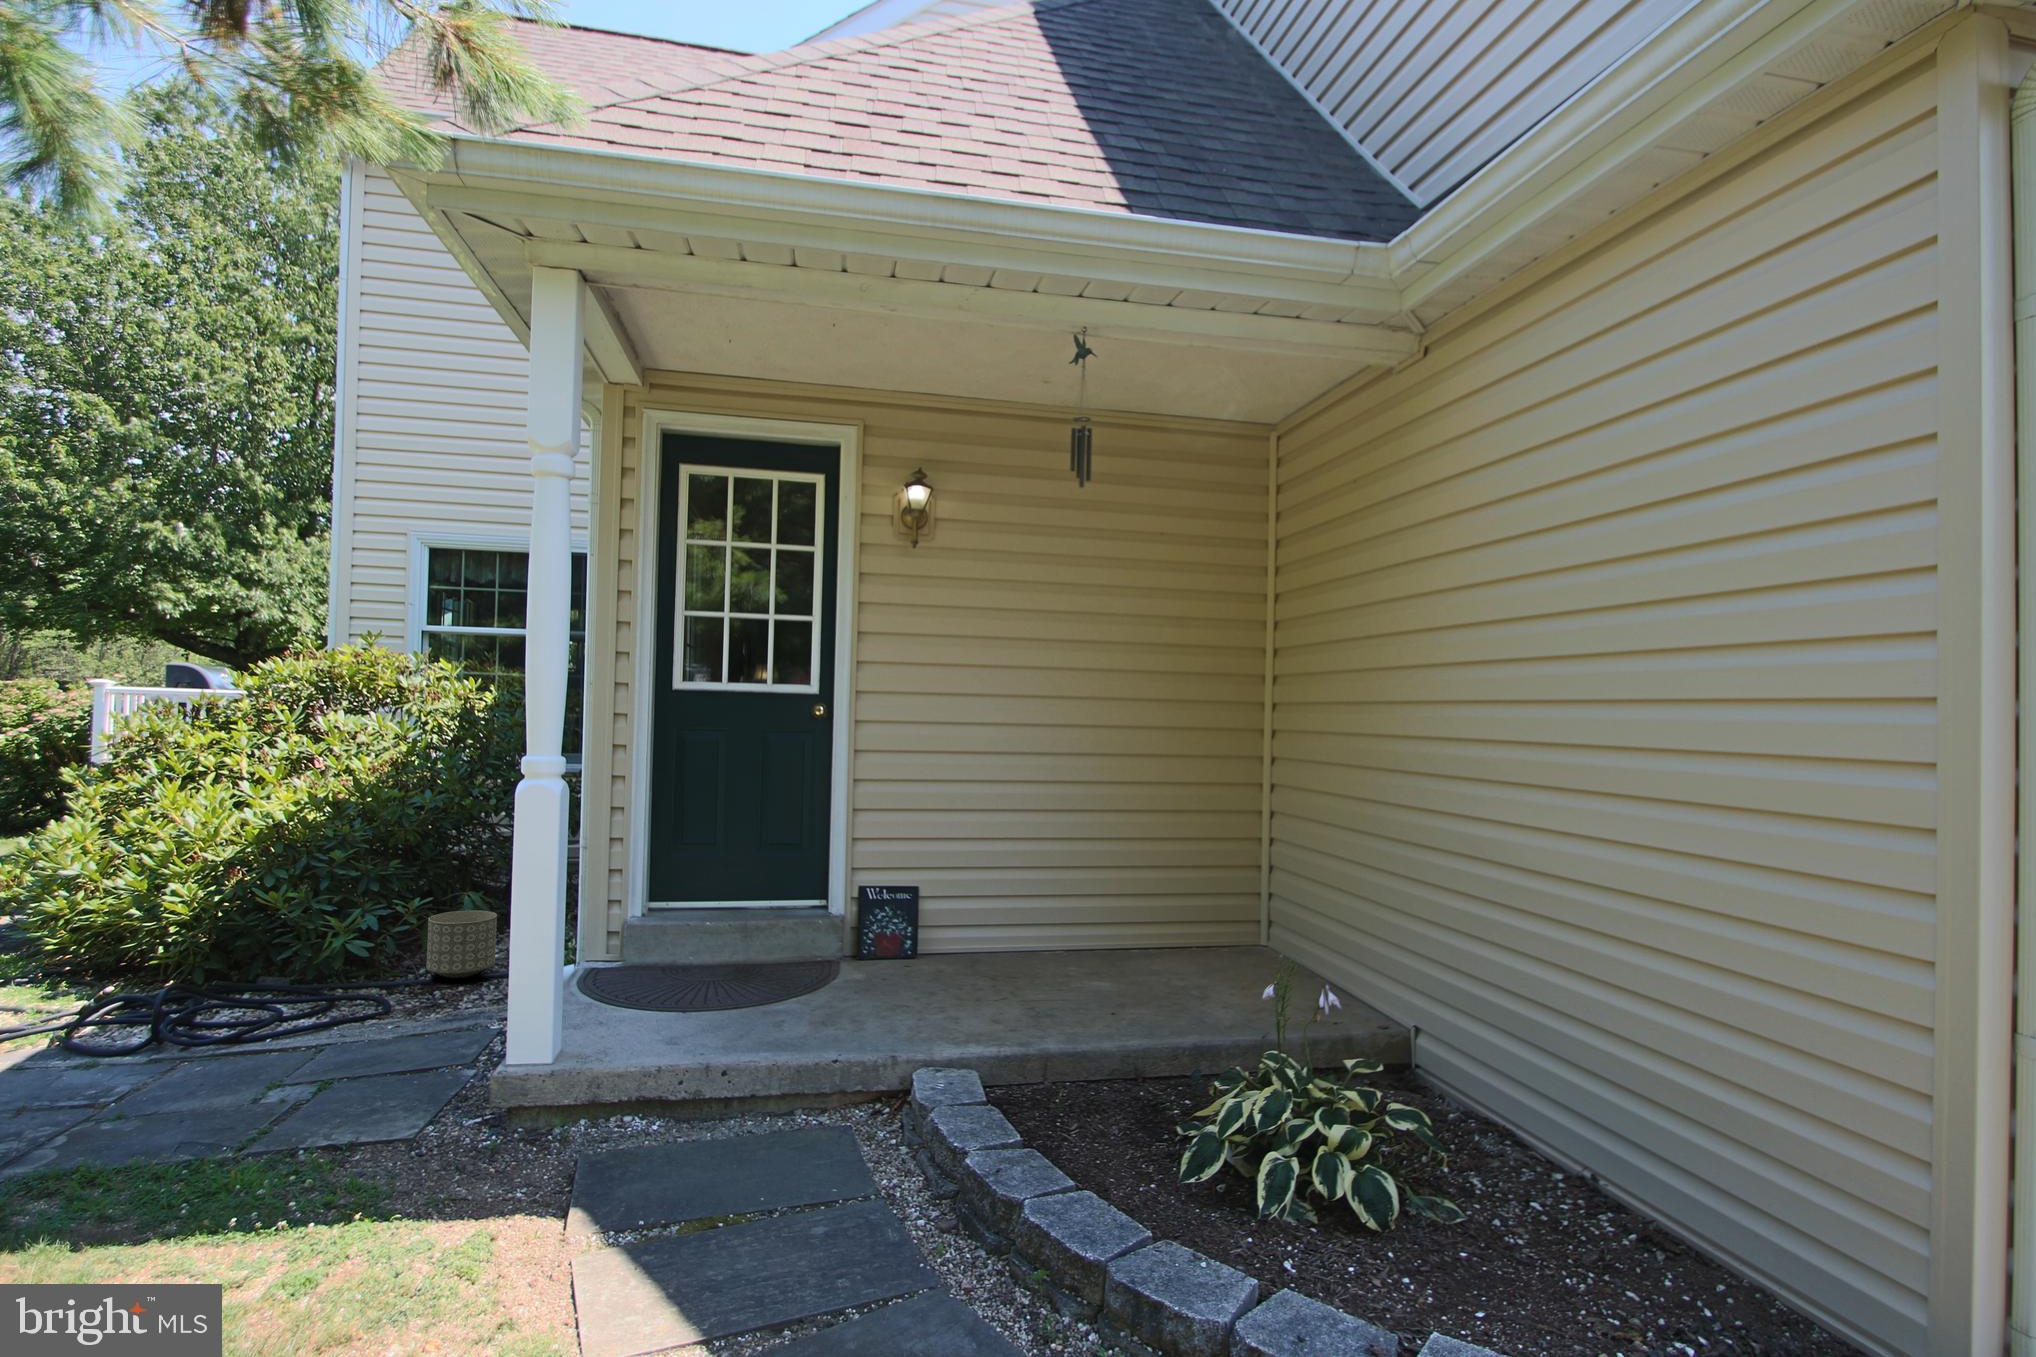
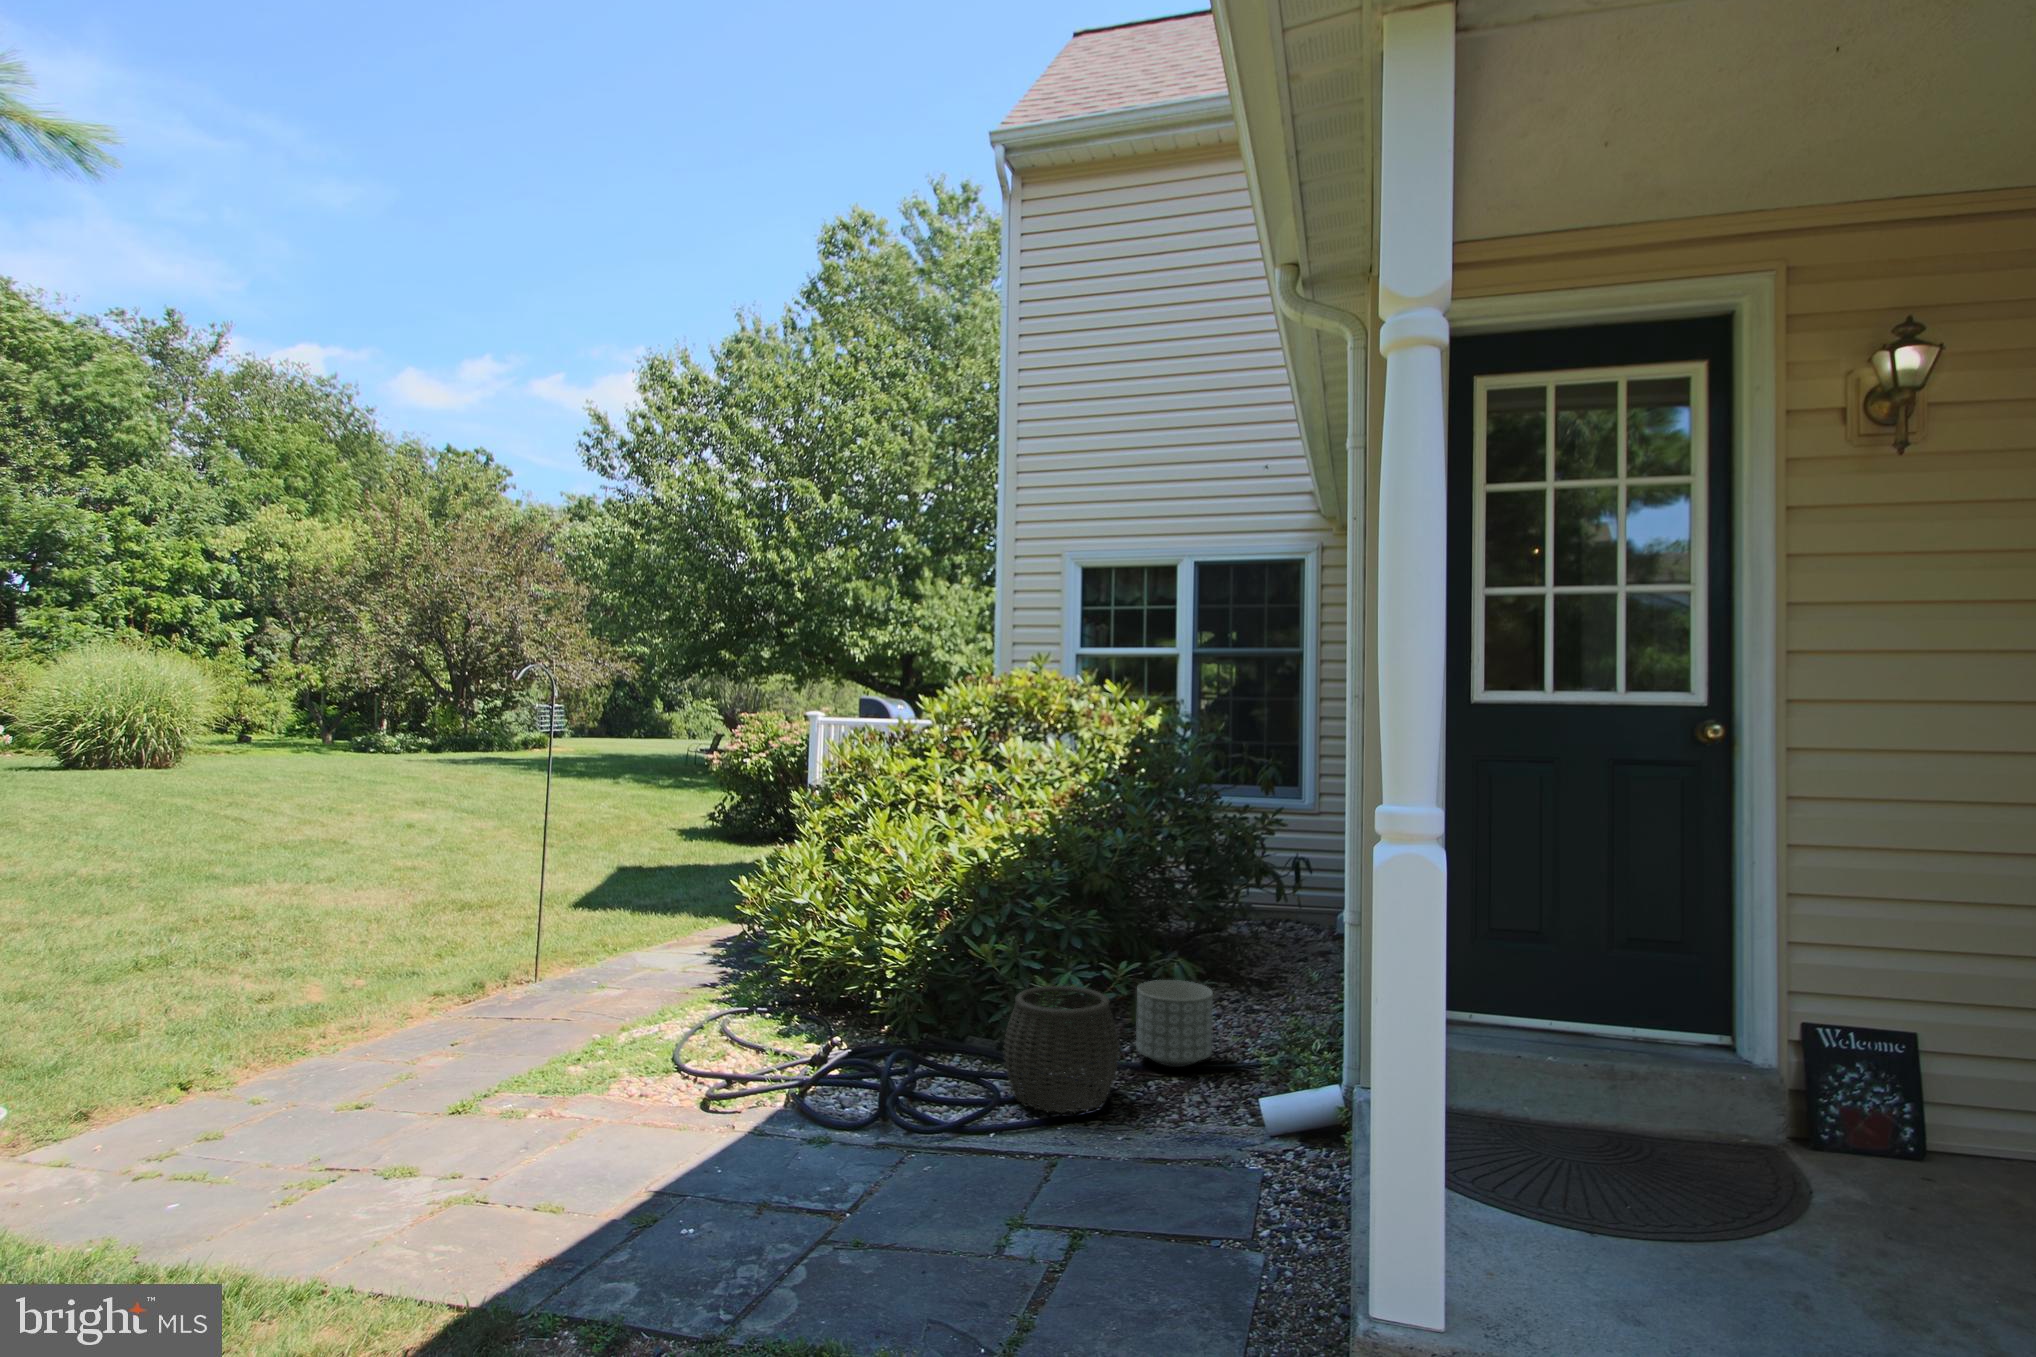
woven basket: none [287,919,400,1019] -> present [1003,986,1119,1113]

